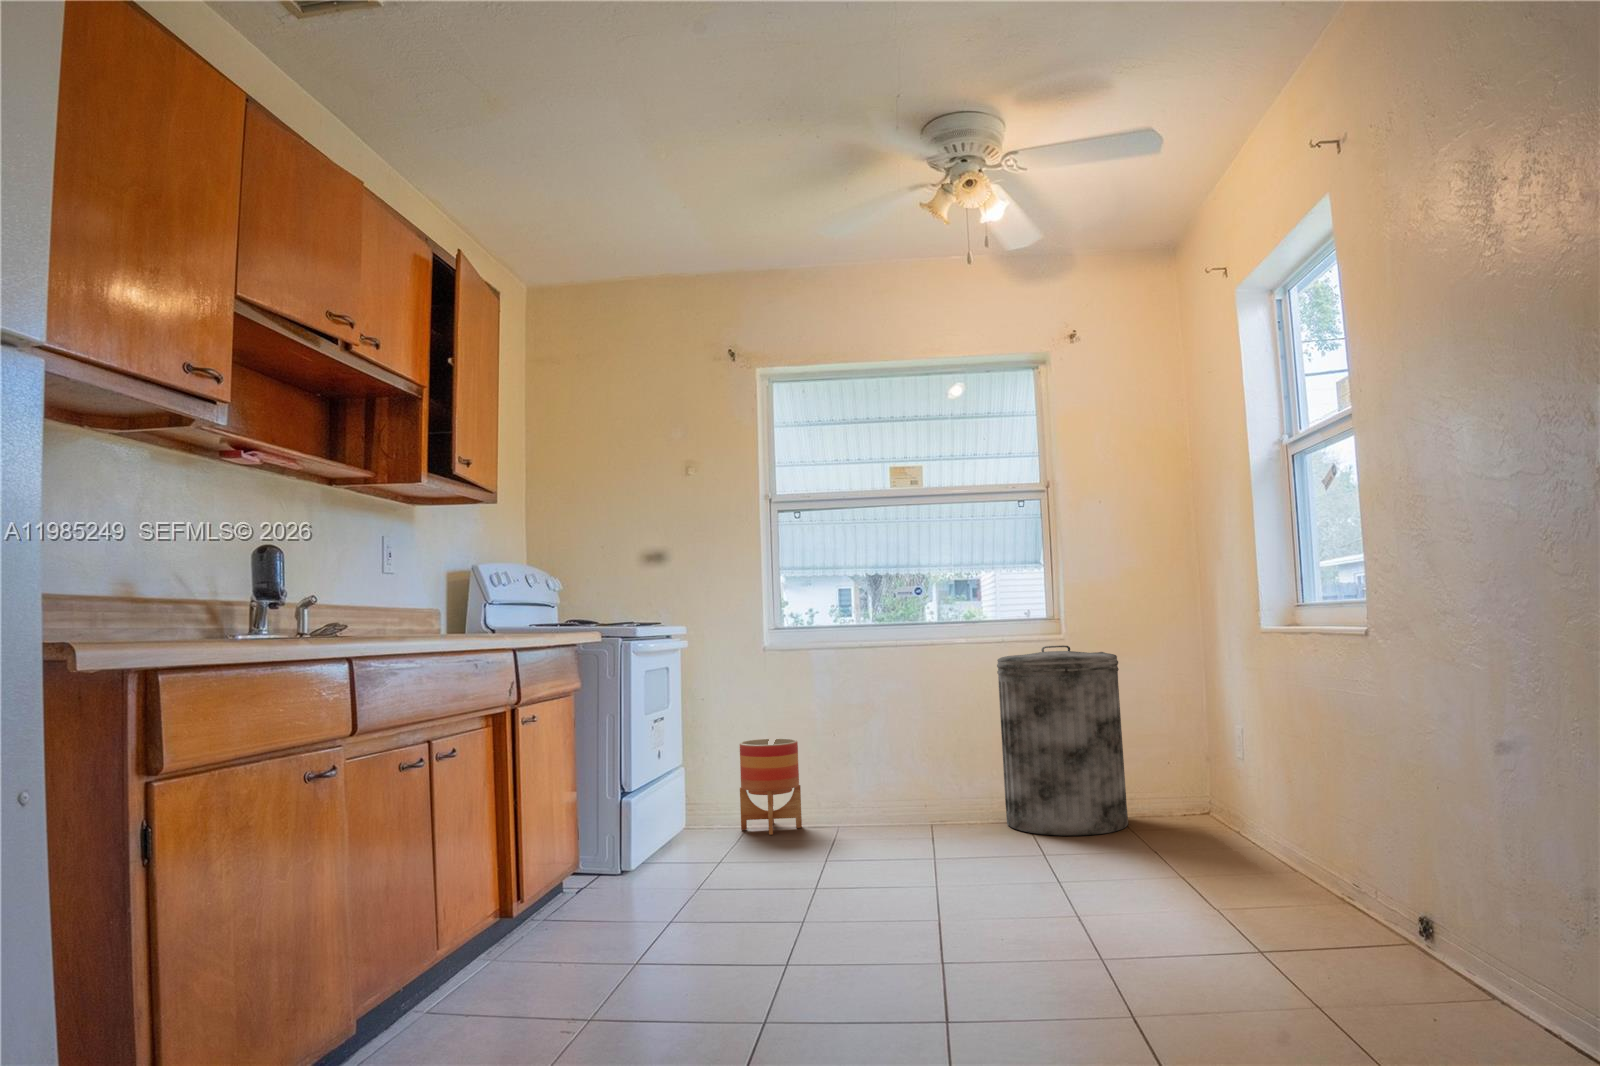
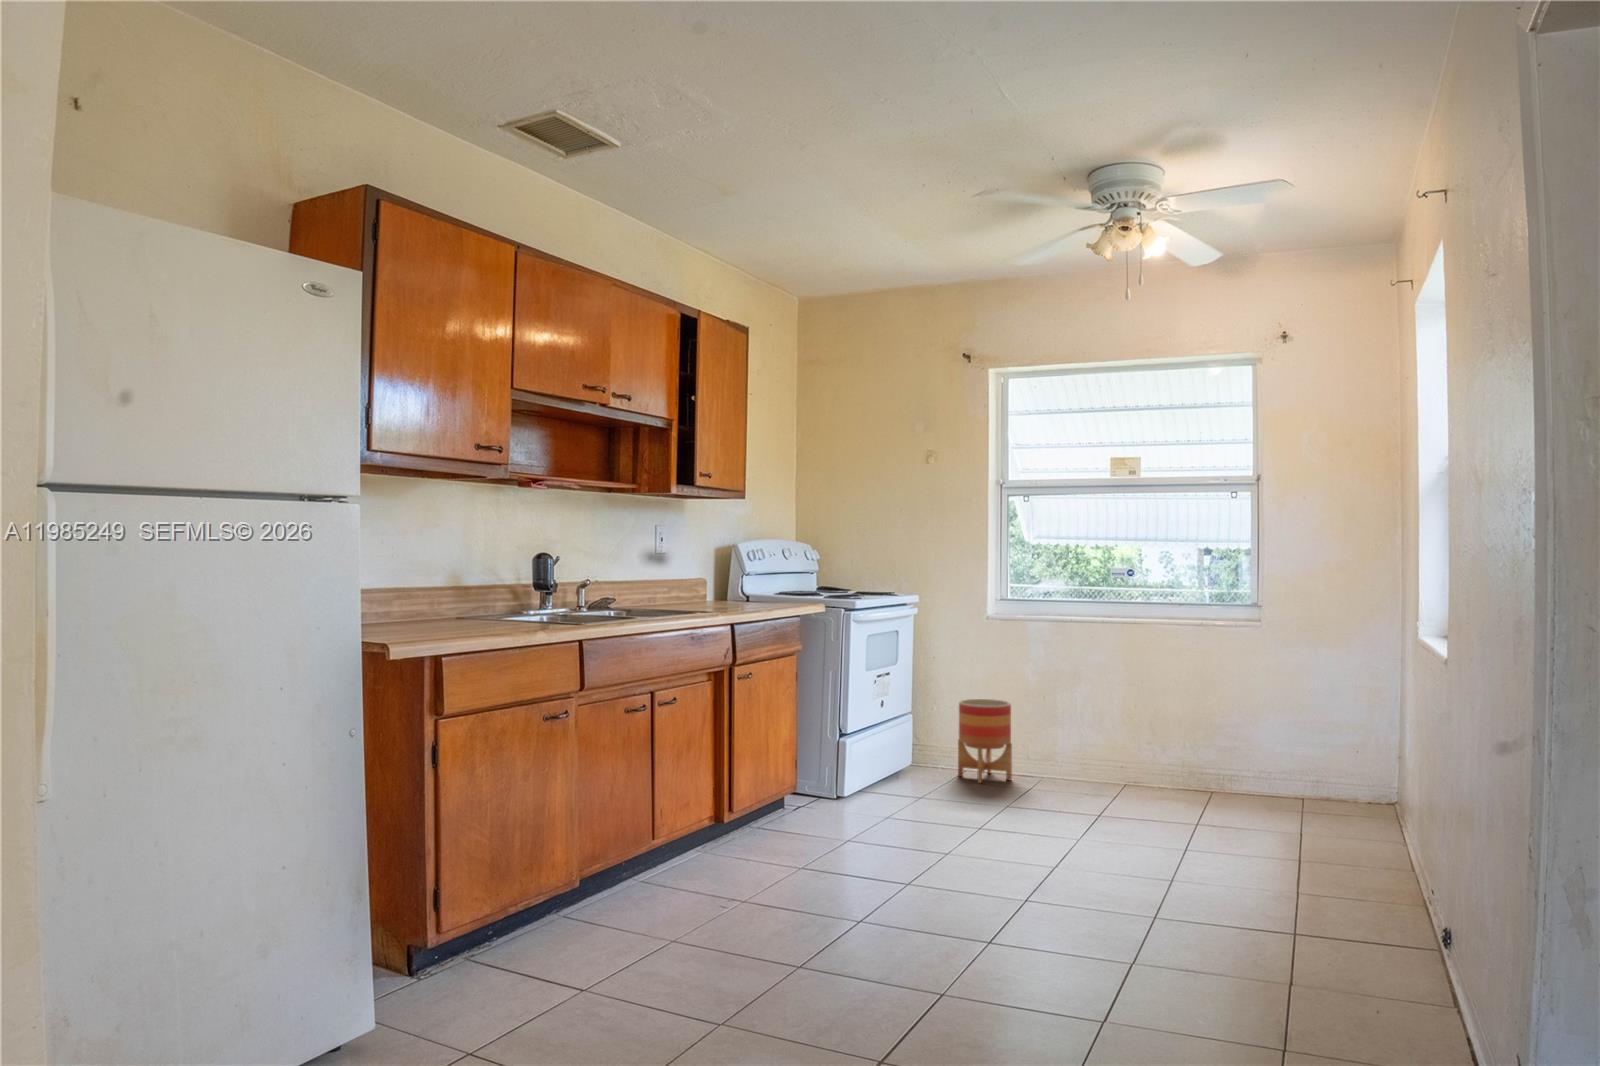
trash can: present [997,645,1128,836] -> none [1199,639,1325,824]

